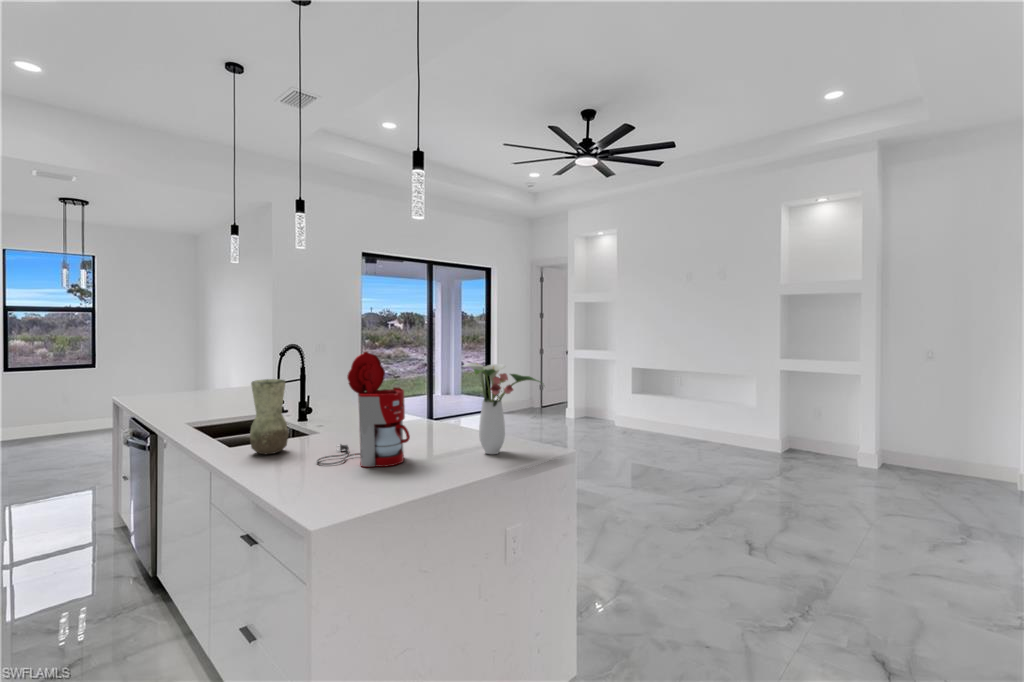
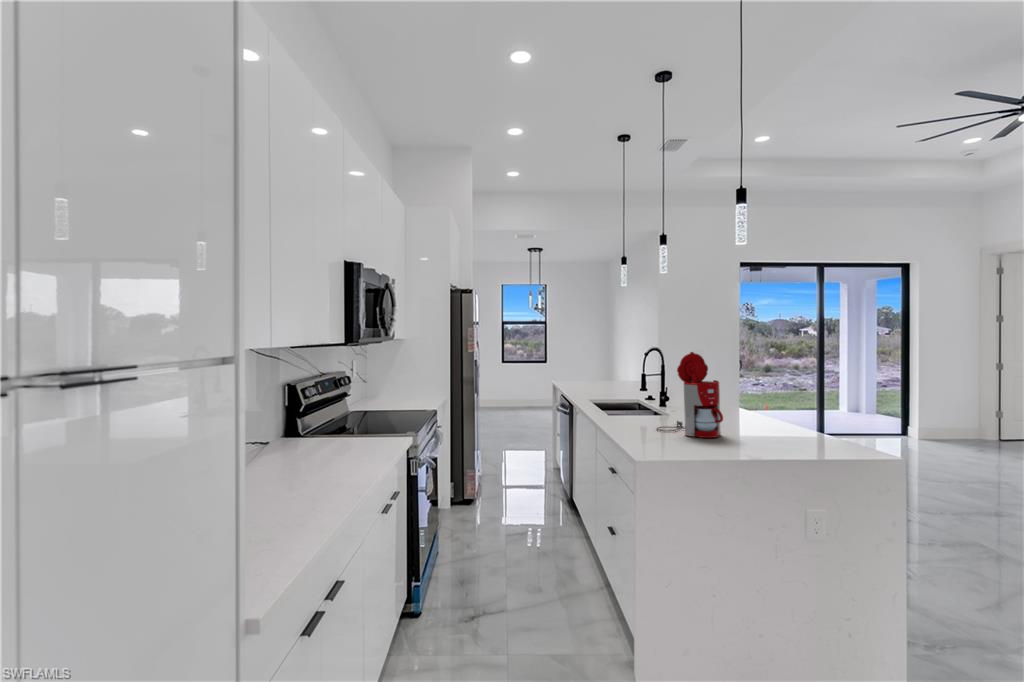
flower arrangement: present [463,363,541,454] -> none [772,363,854,444]
vase: present [250,379,288,454] -> none [618,370,643,421]

